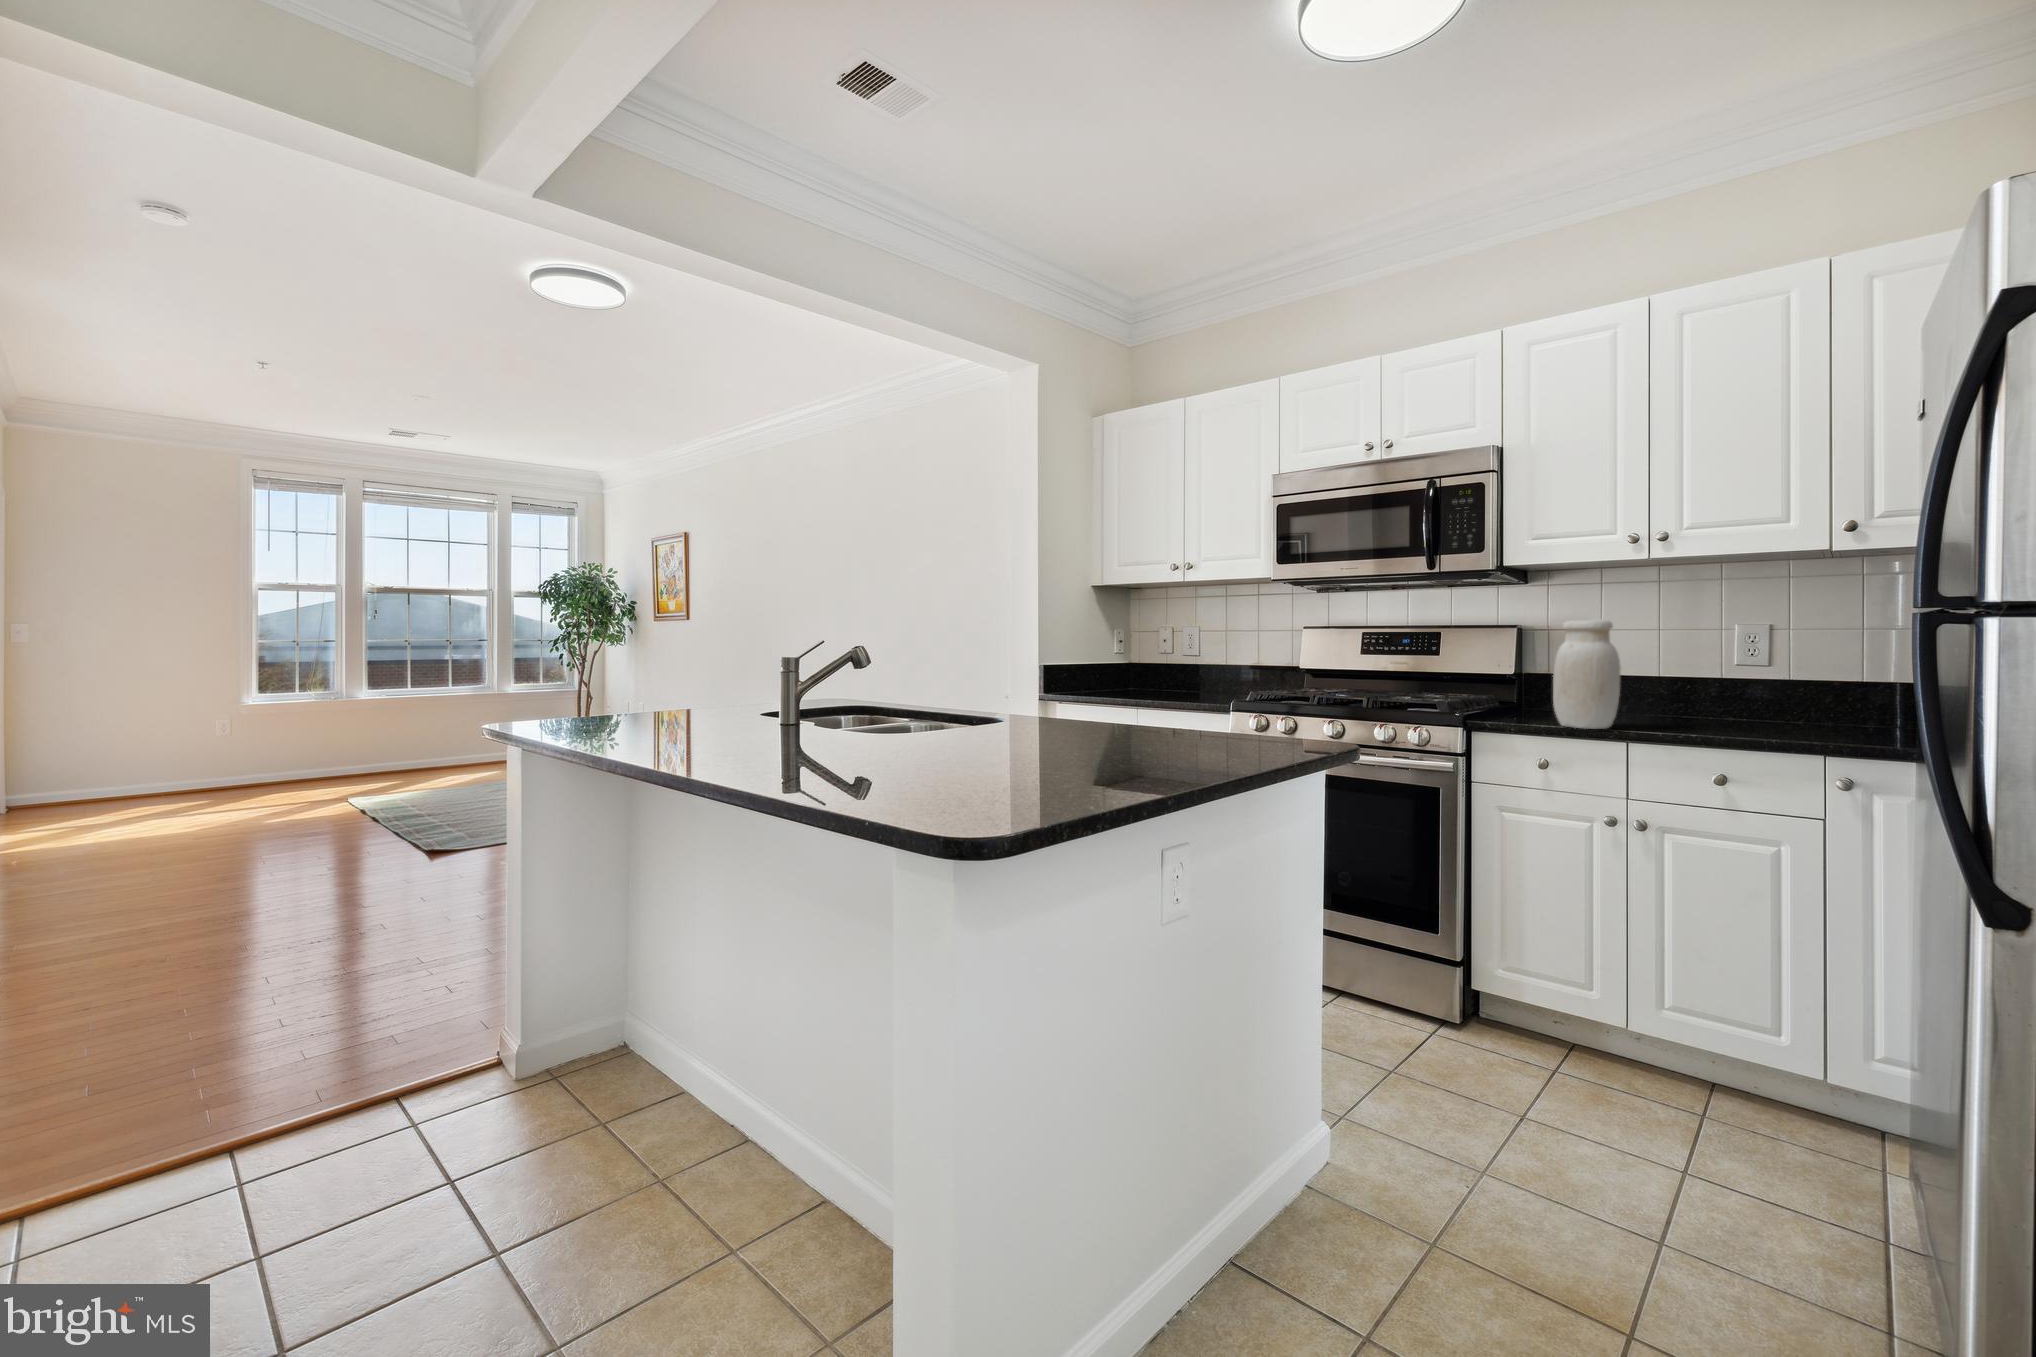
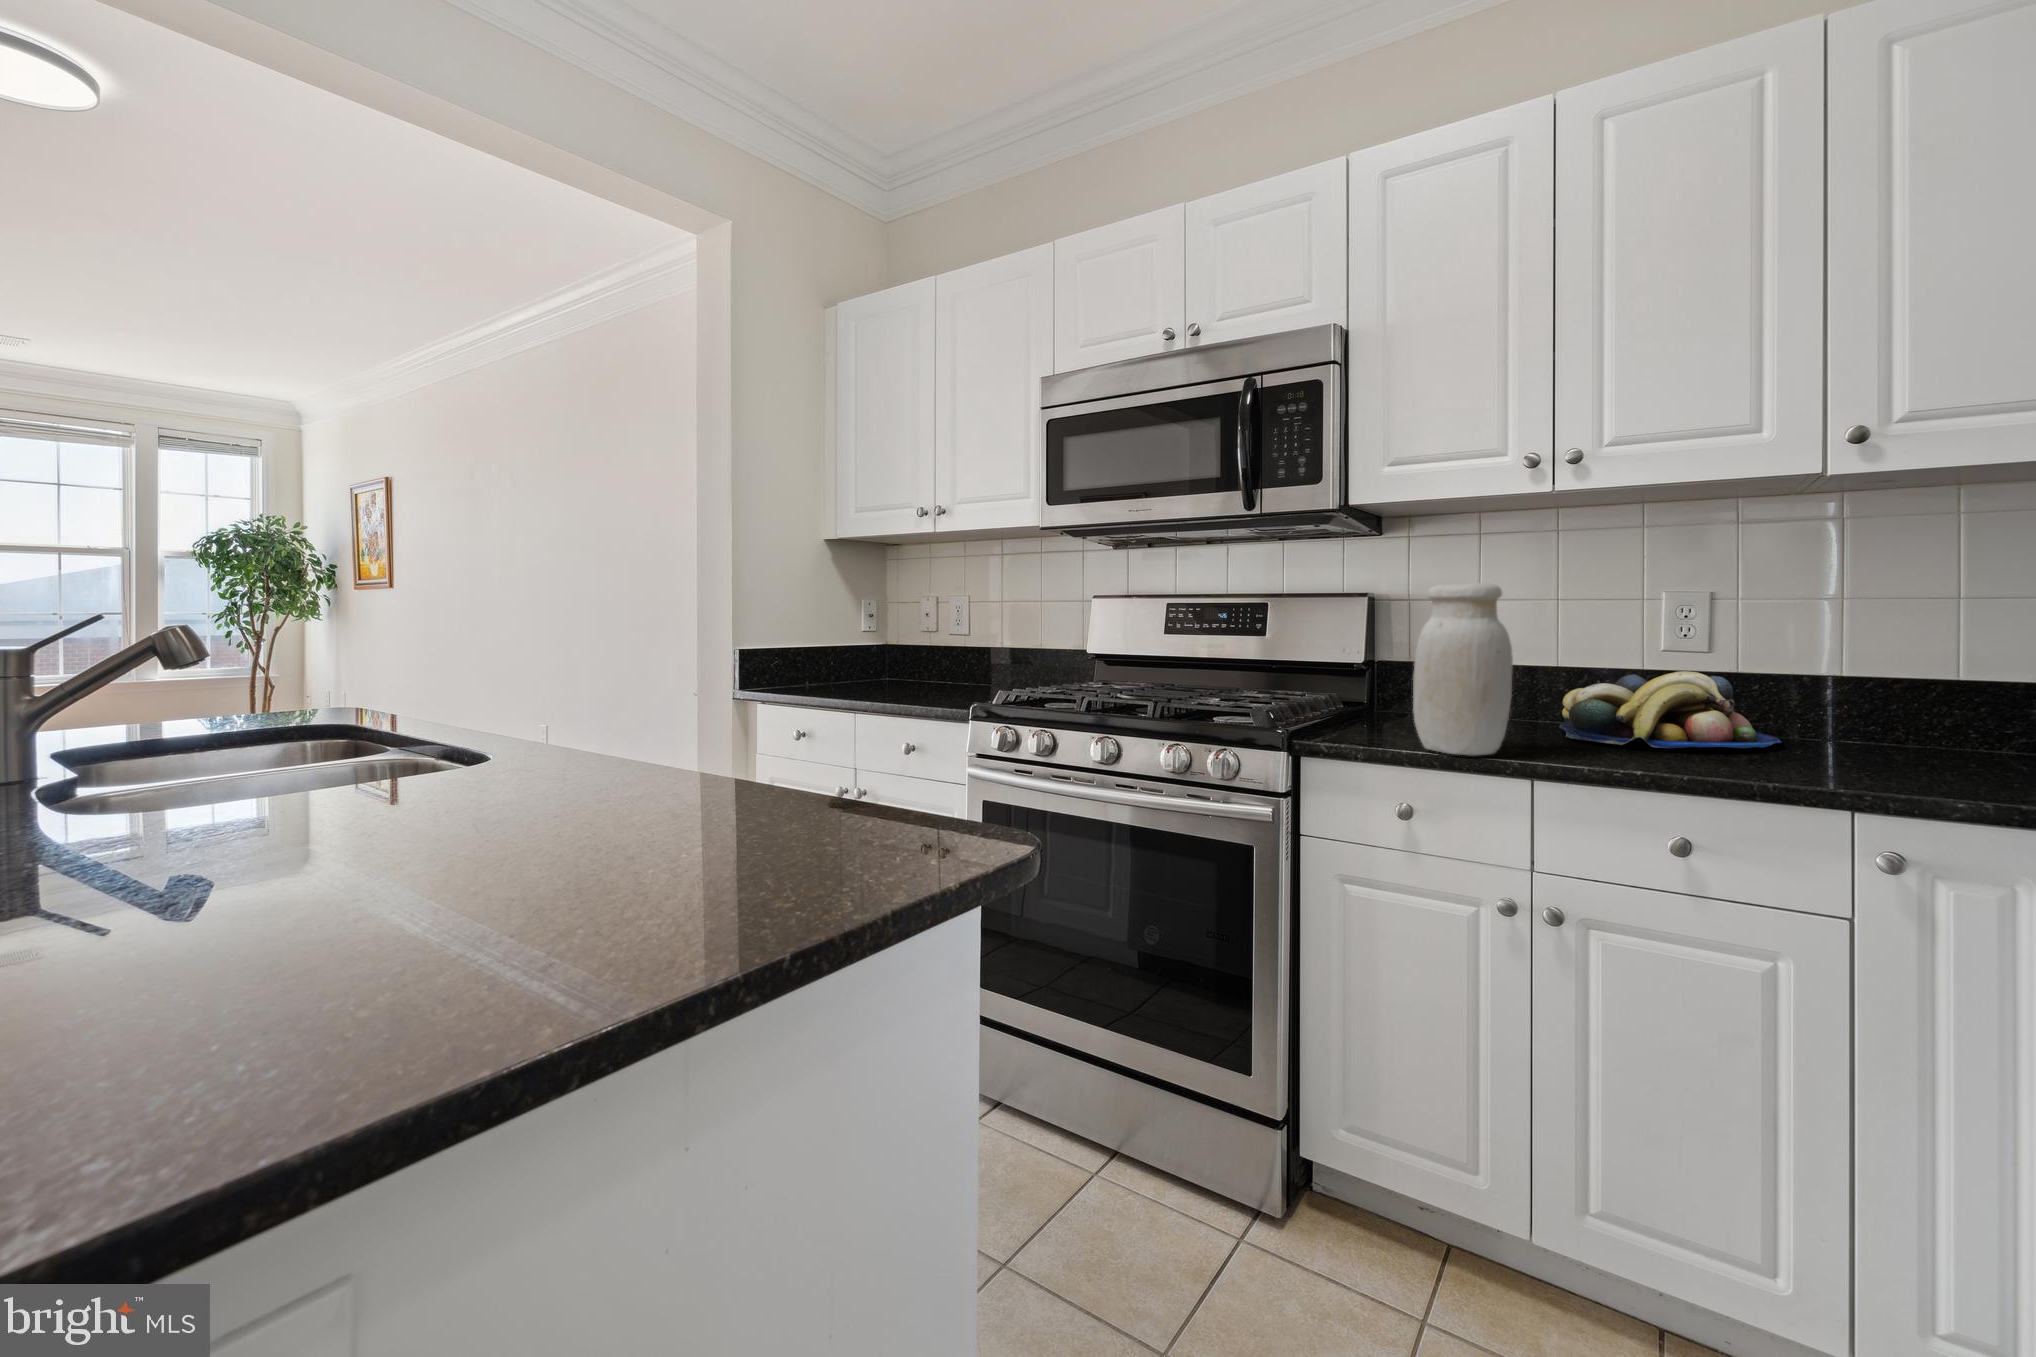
fruit bowl: none [1656,677,1812,726] -> present [1559,671,1781,748]

